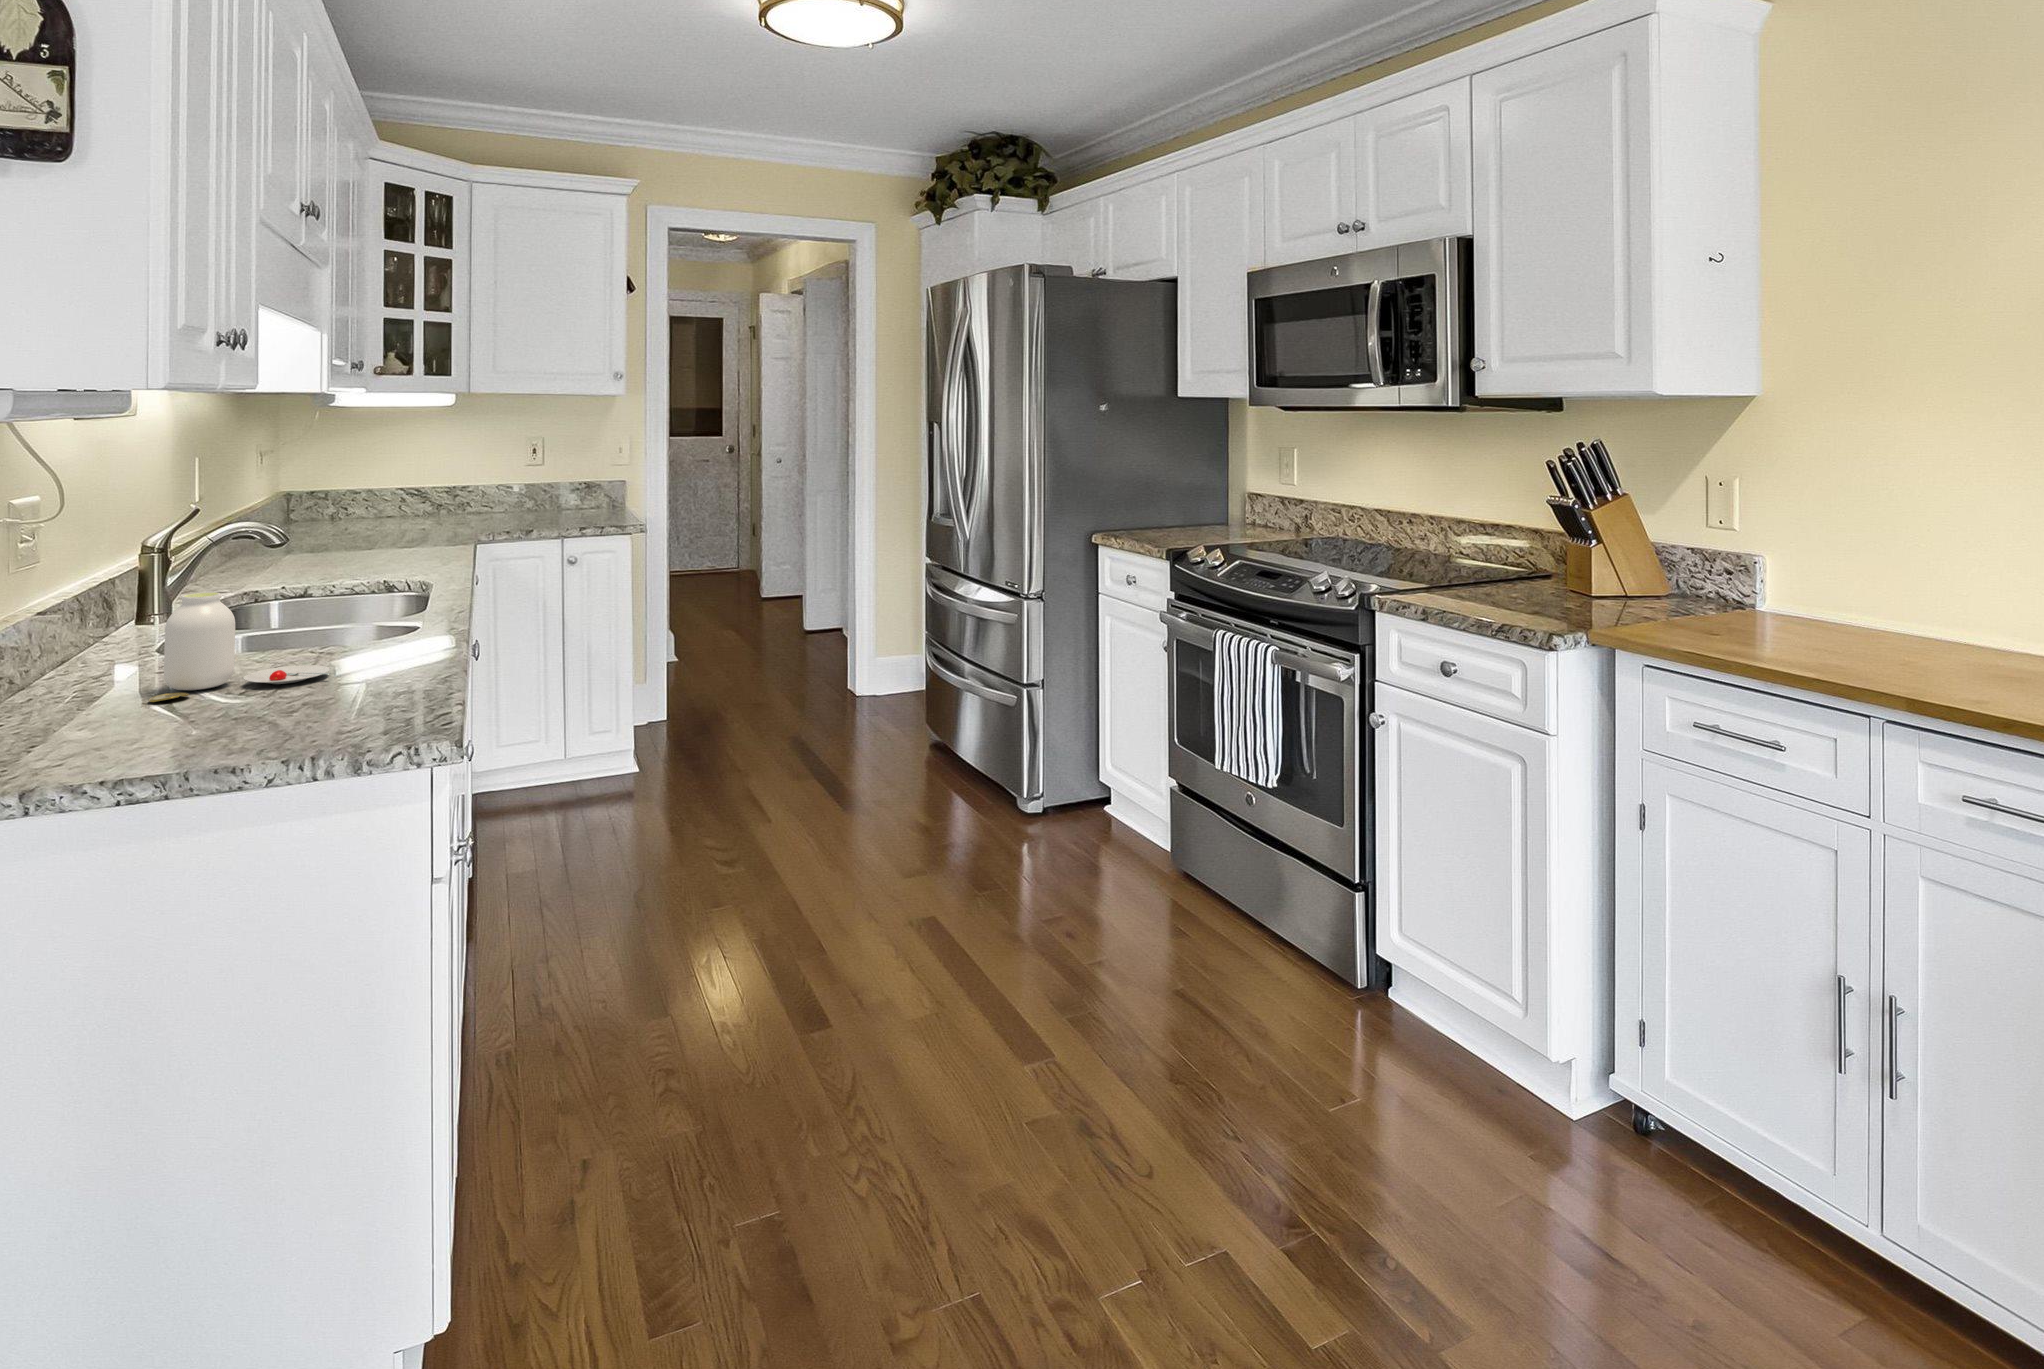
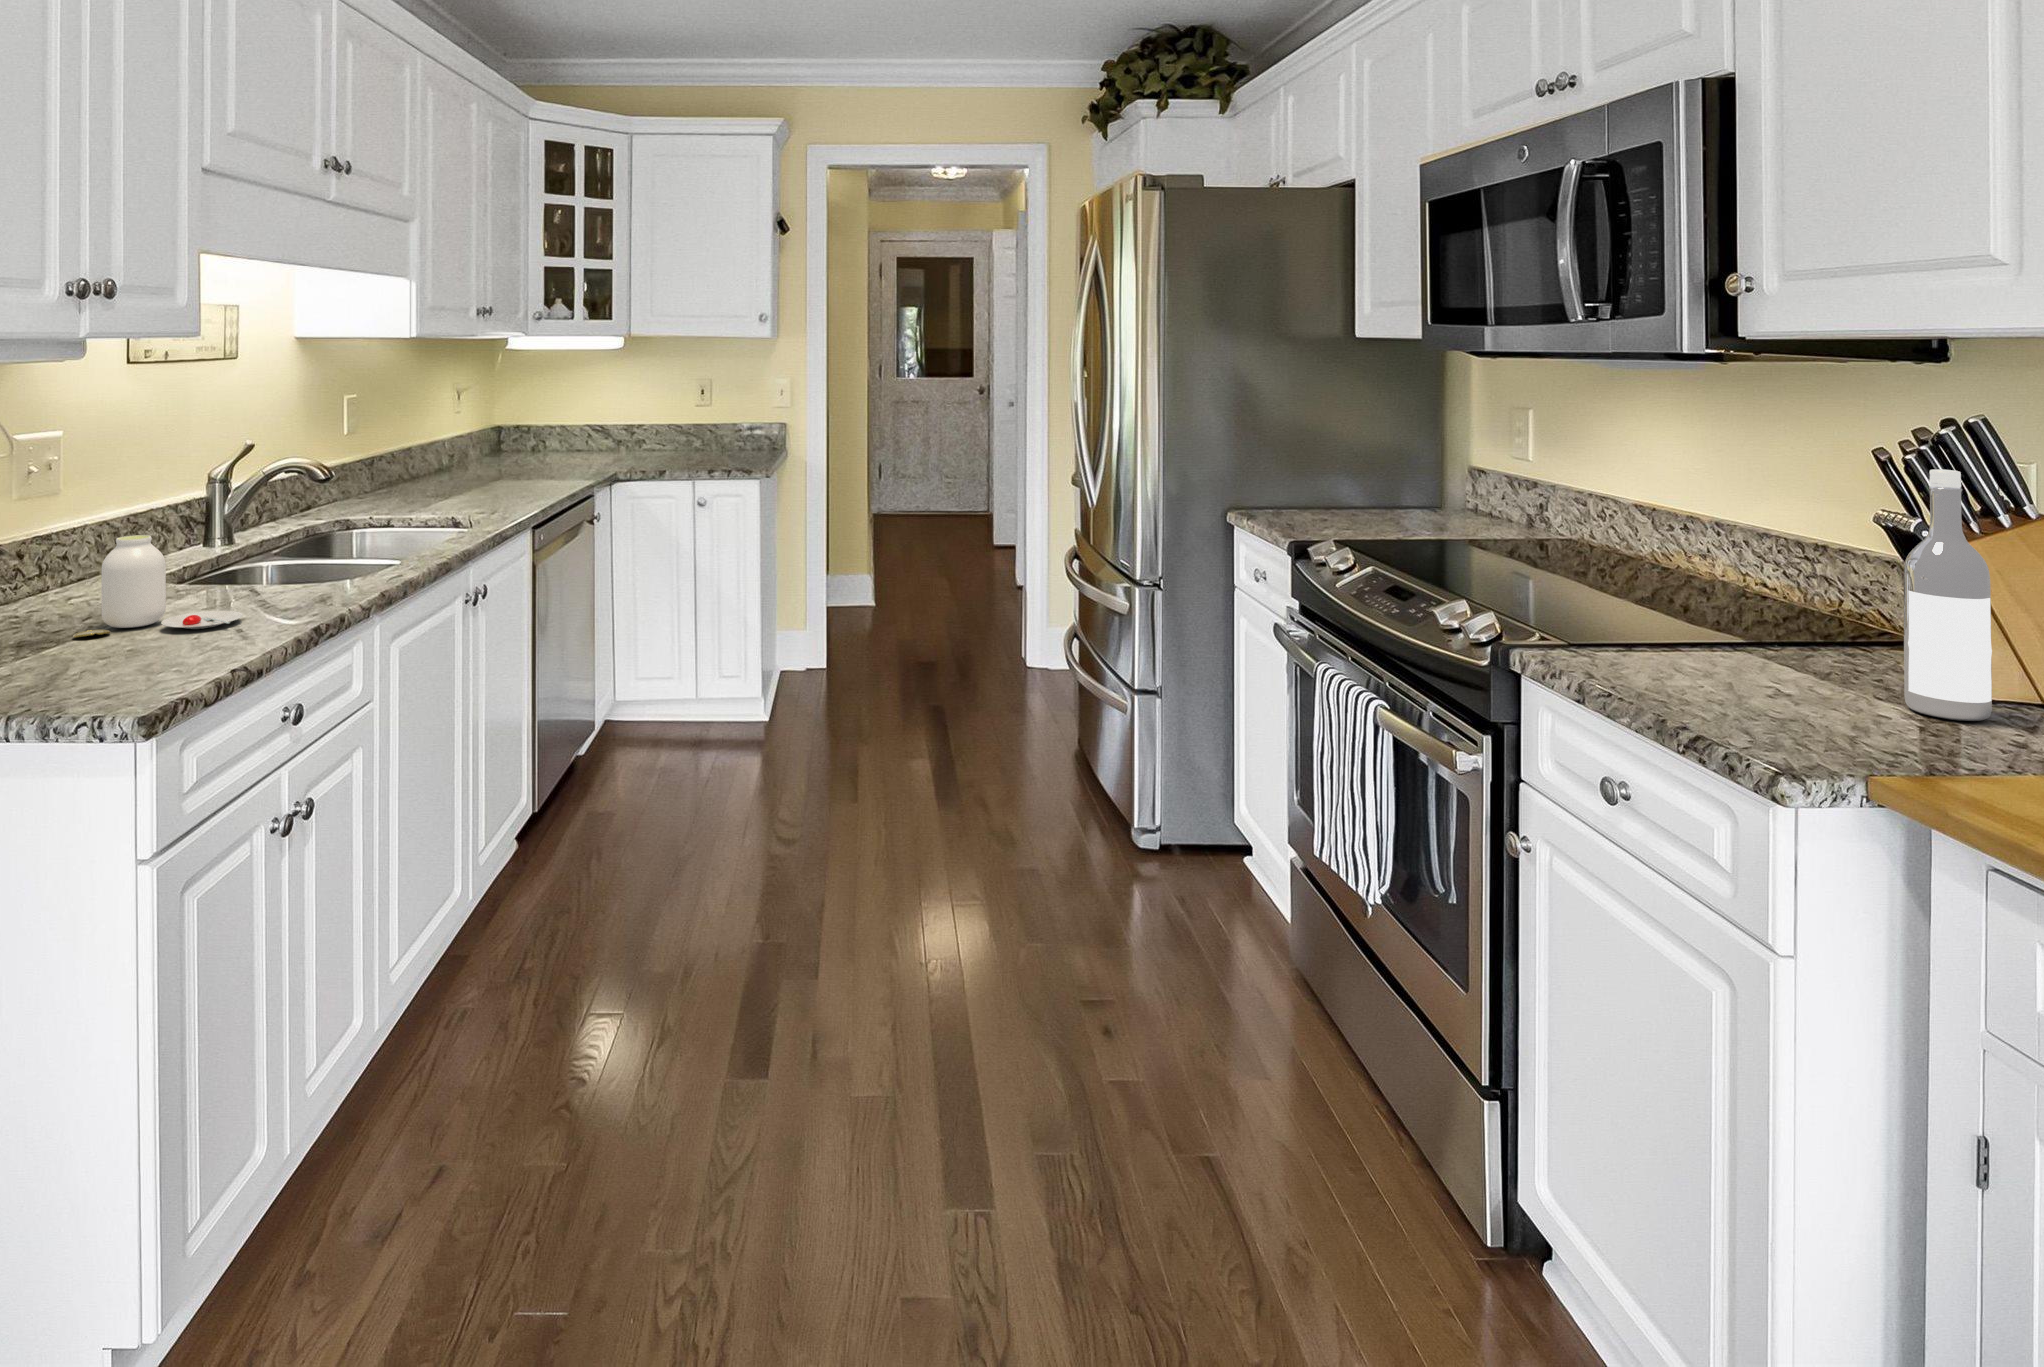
wine bottle: none [1615,472,1659,619] -> present [1904,469,1992,721]

